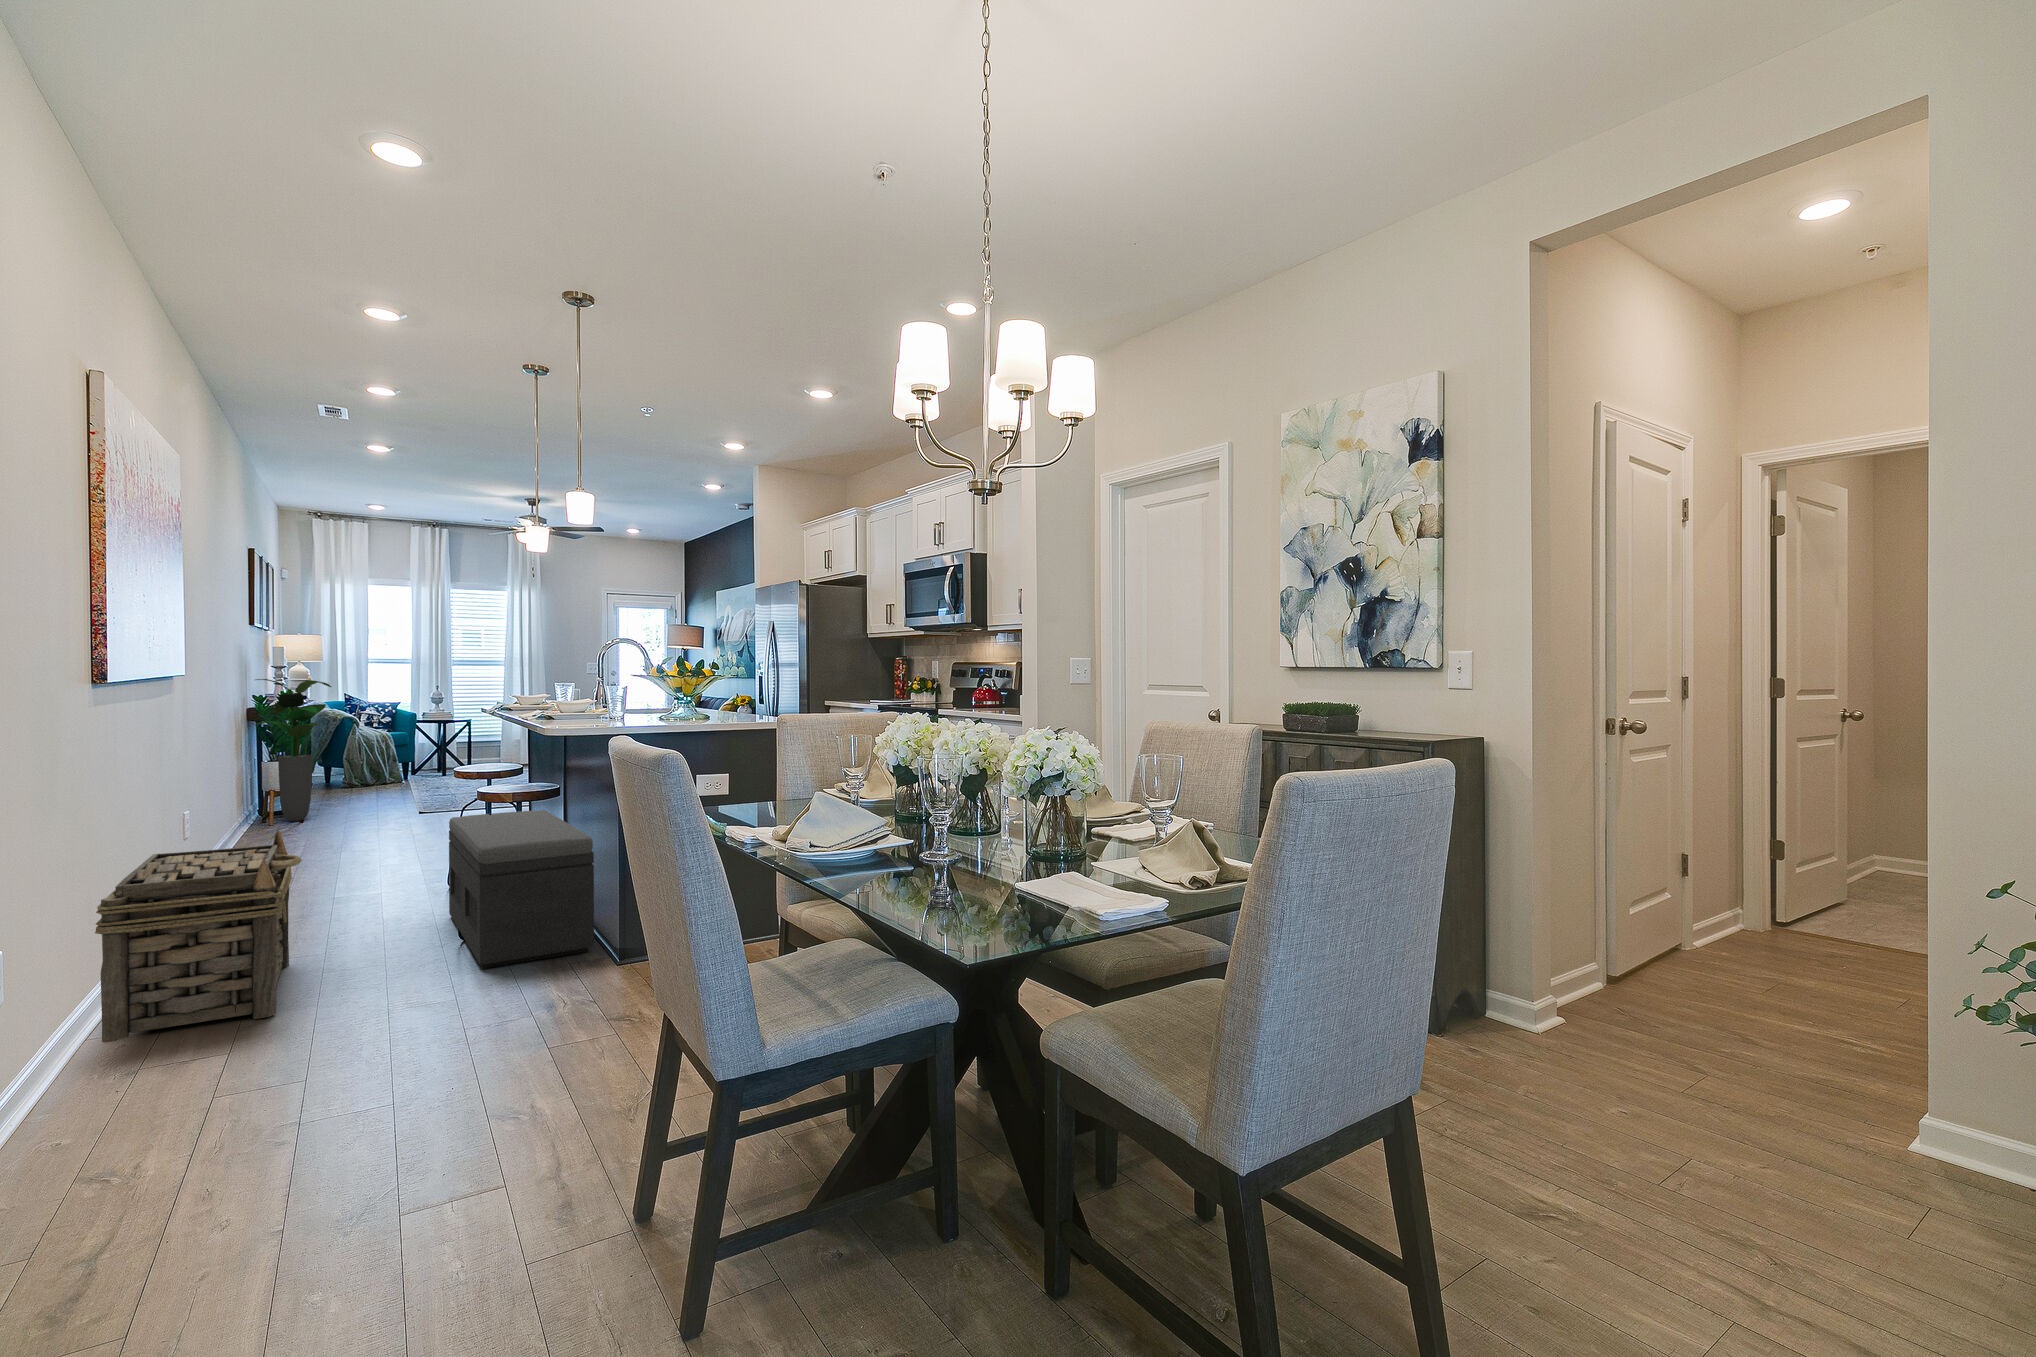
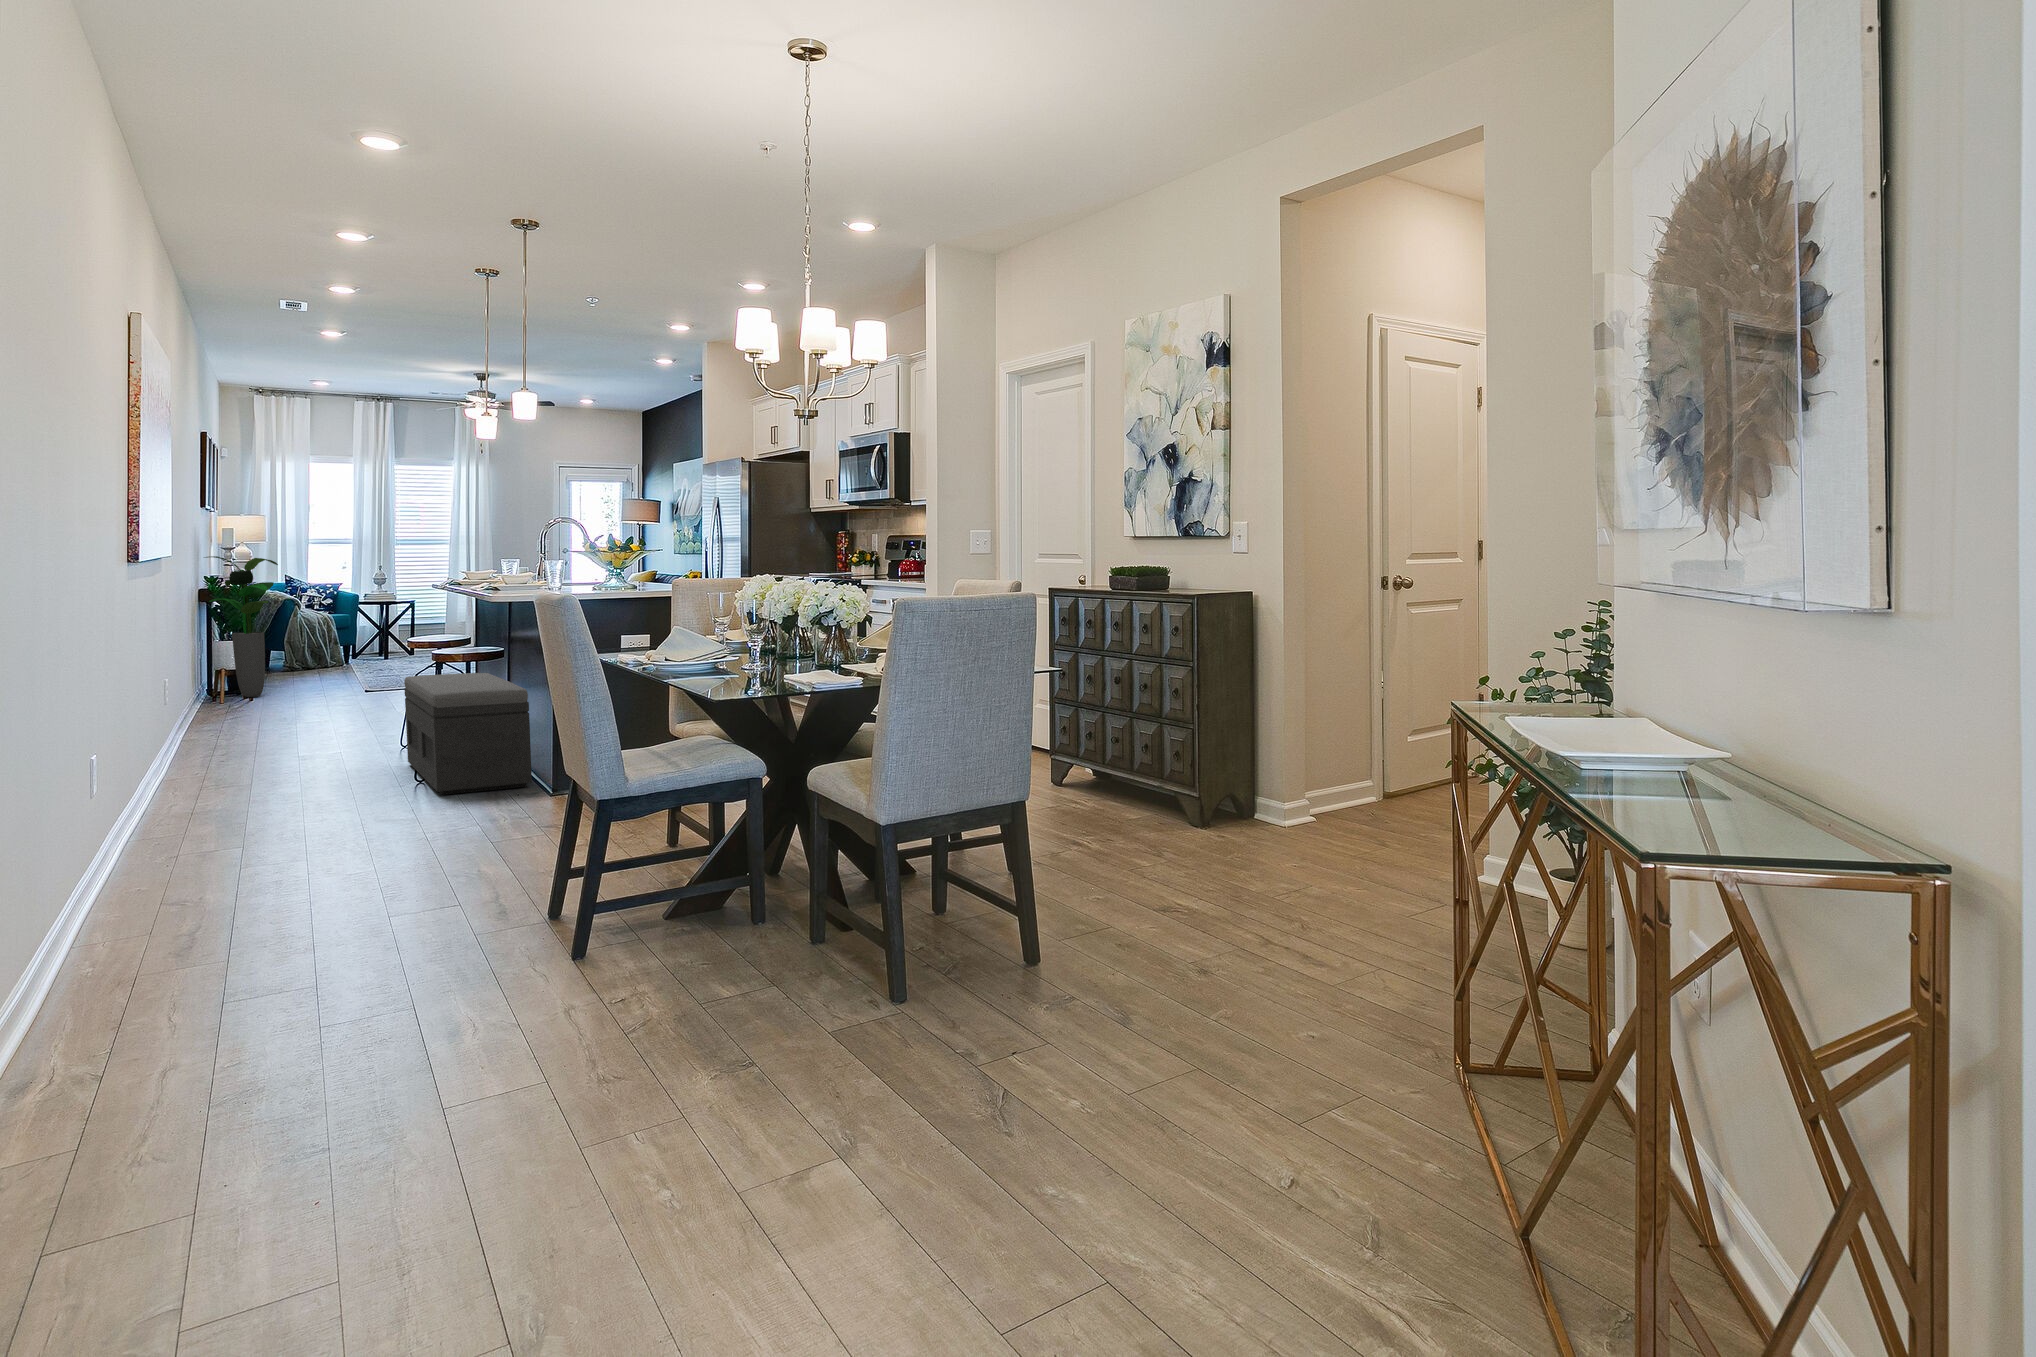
basket: present [95,831,302,1043] -> none [146,679,290,829]

